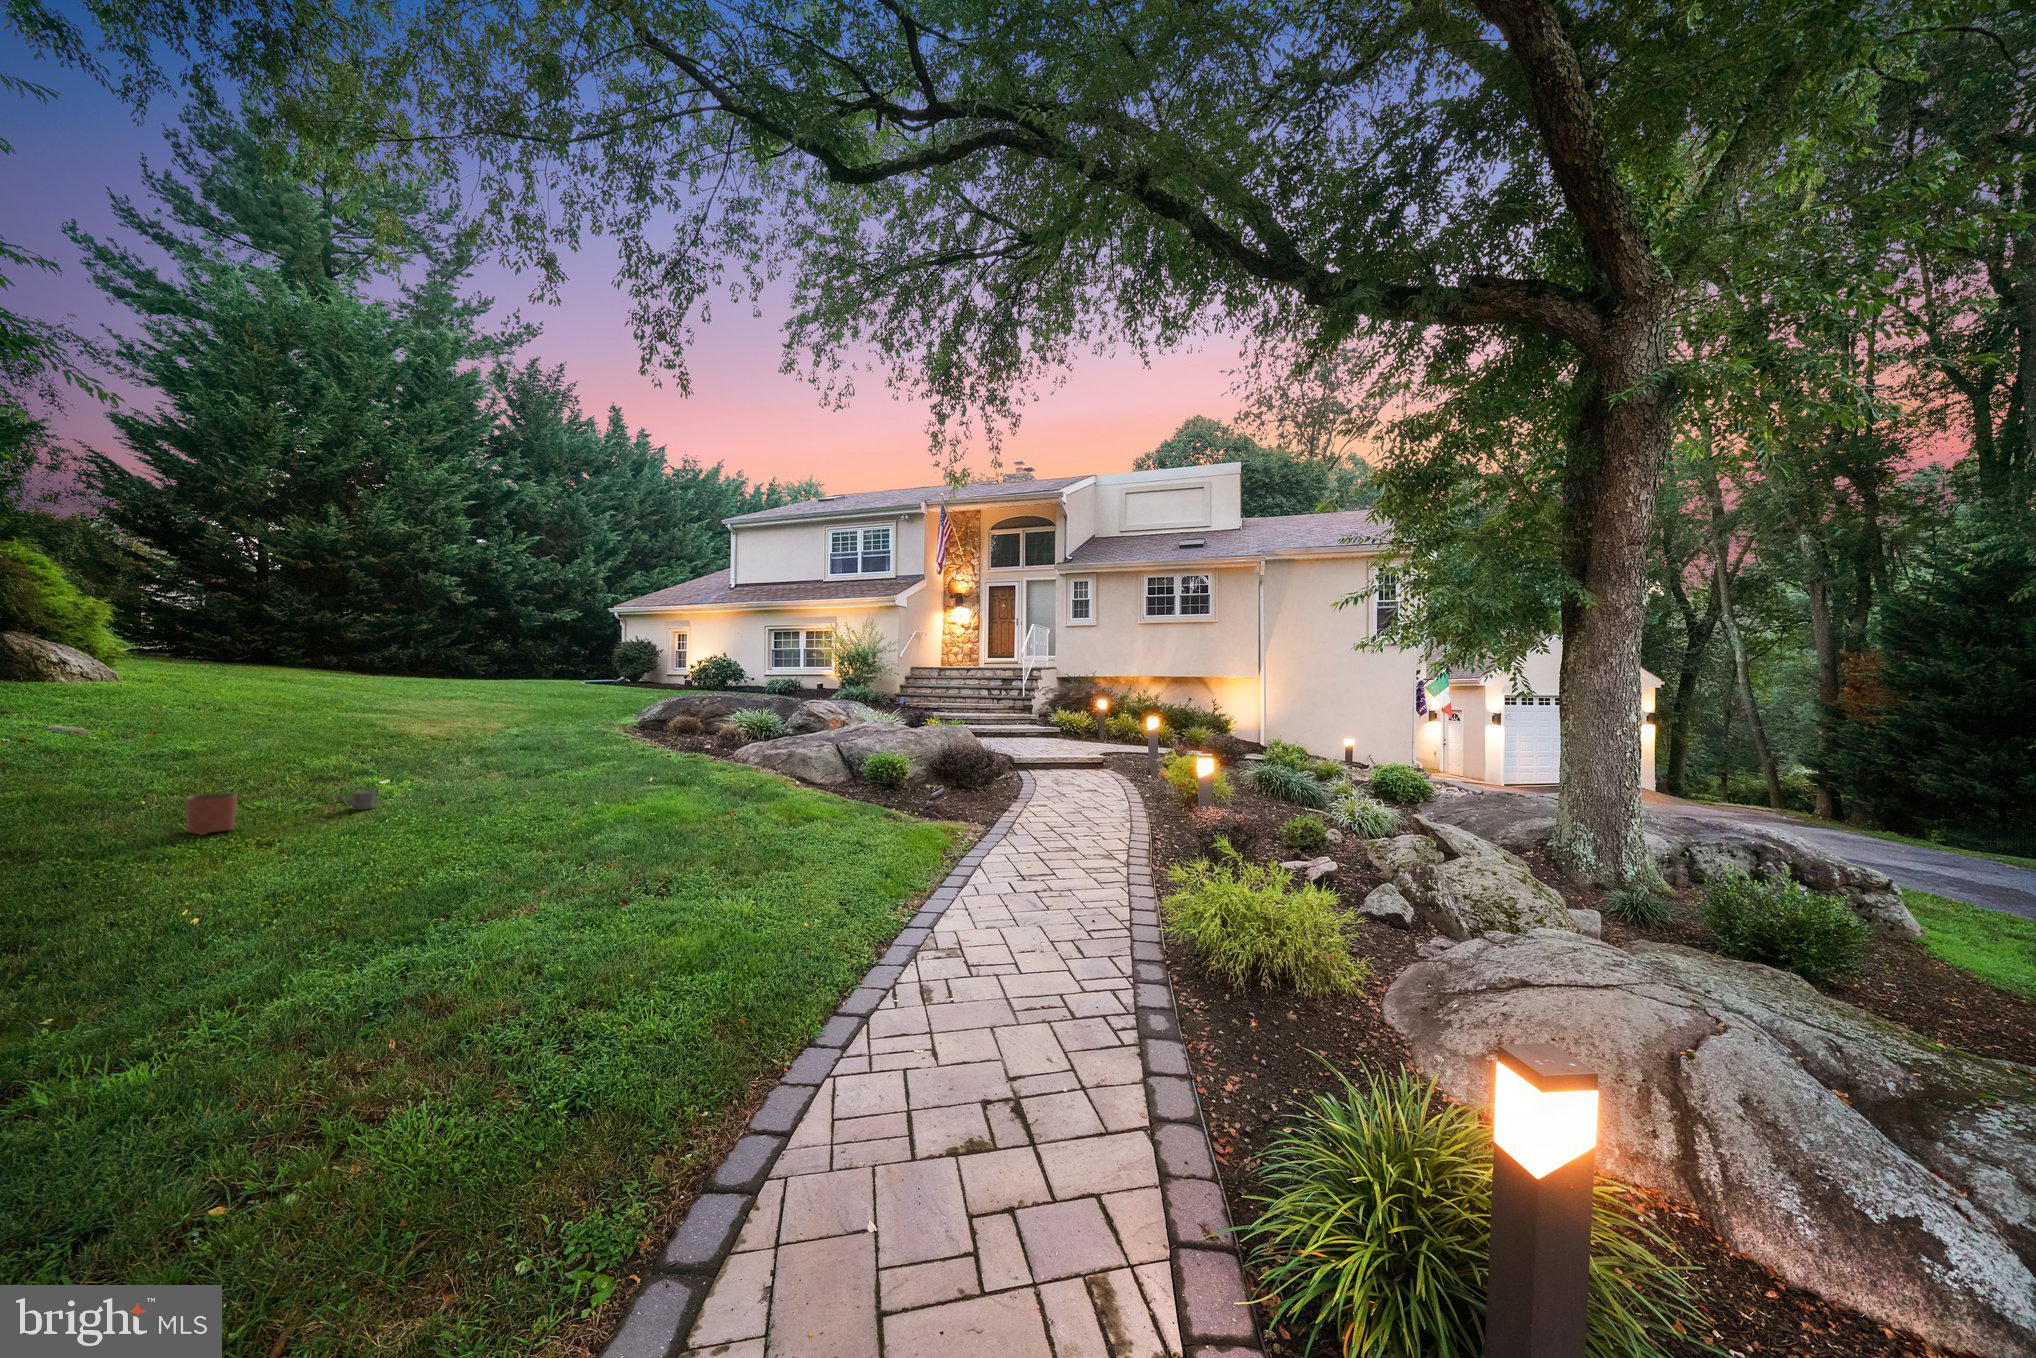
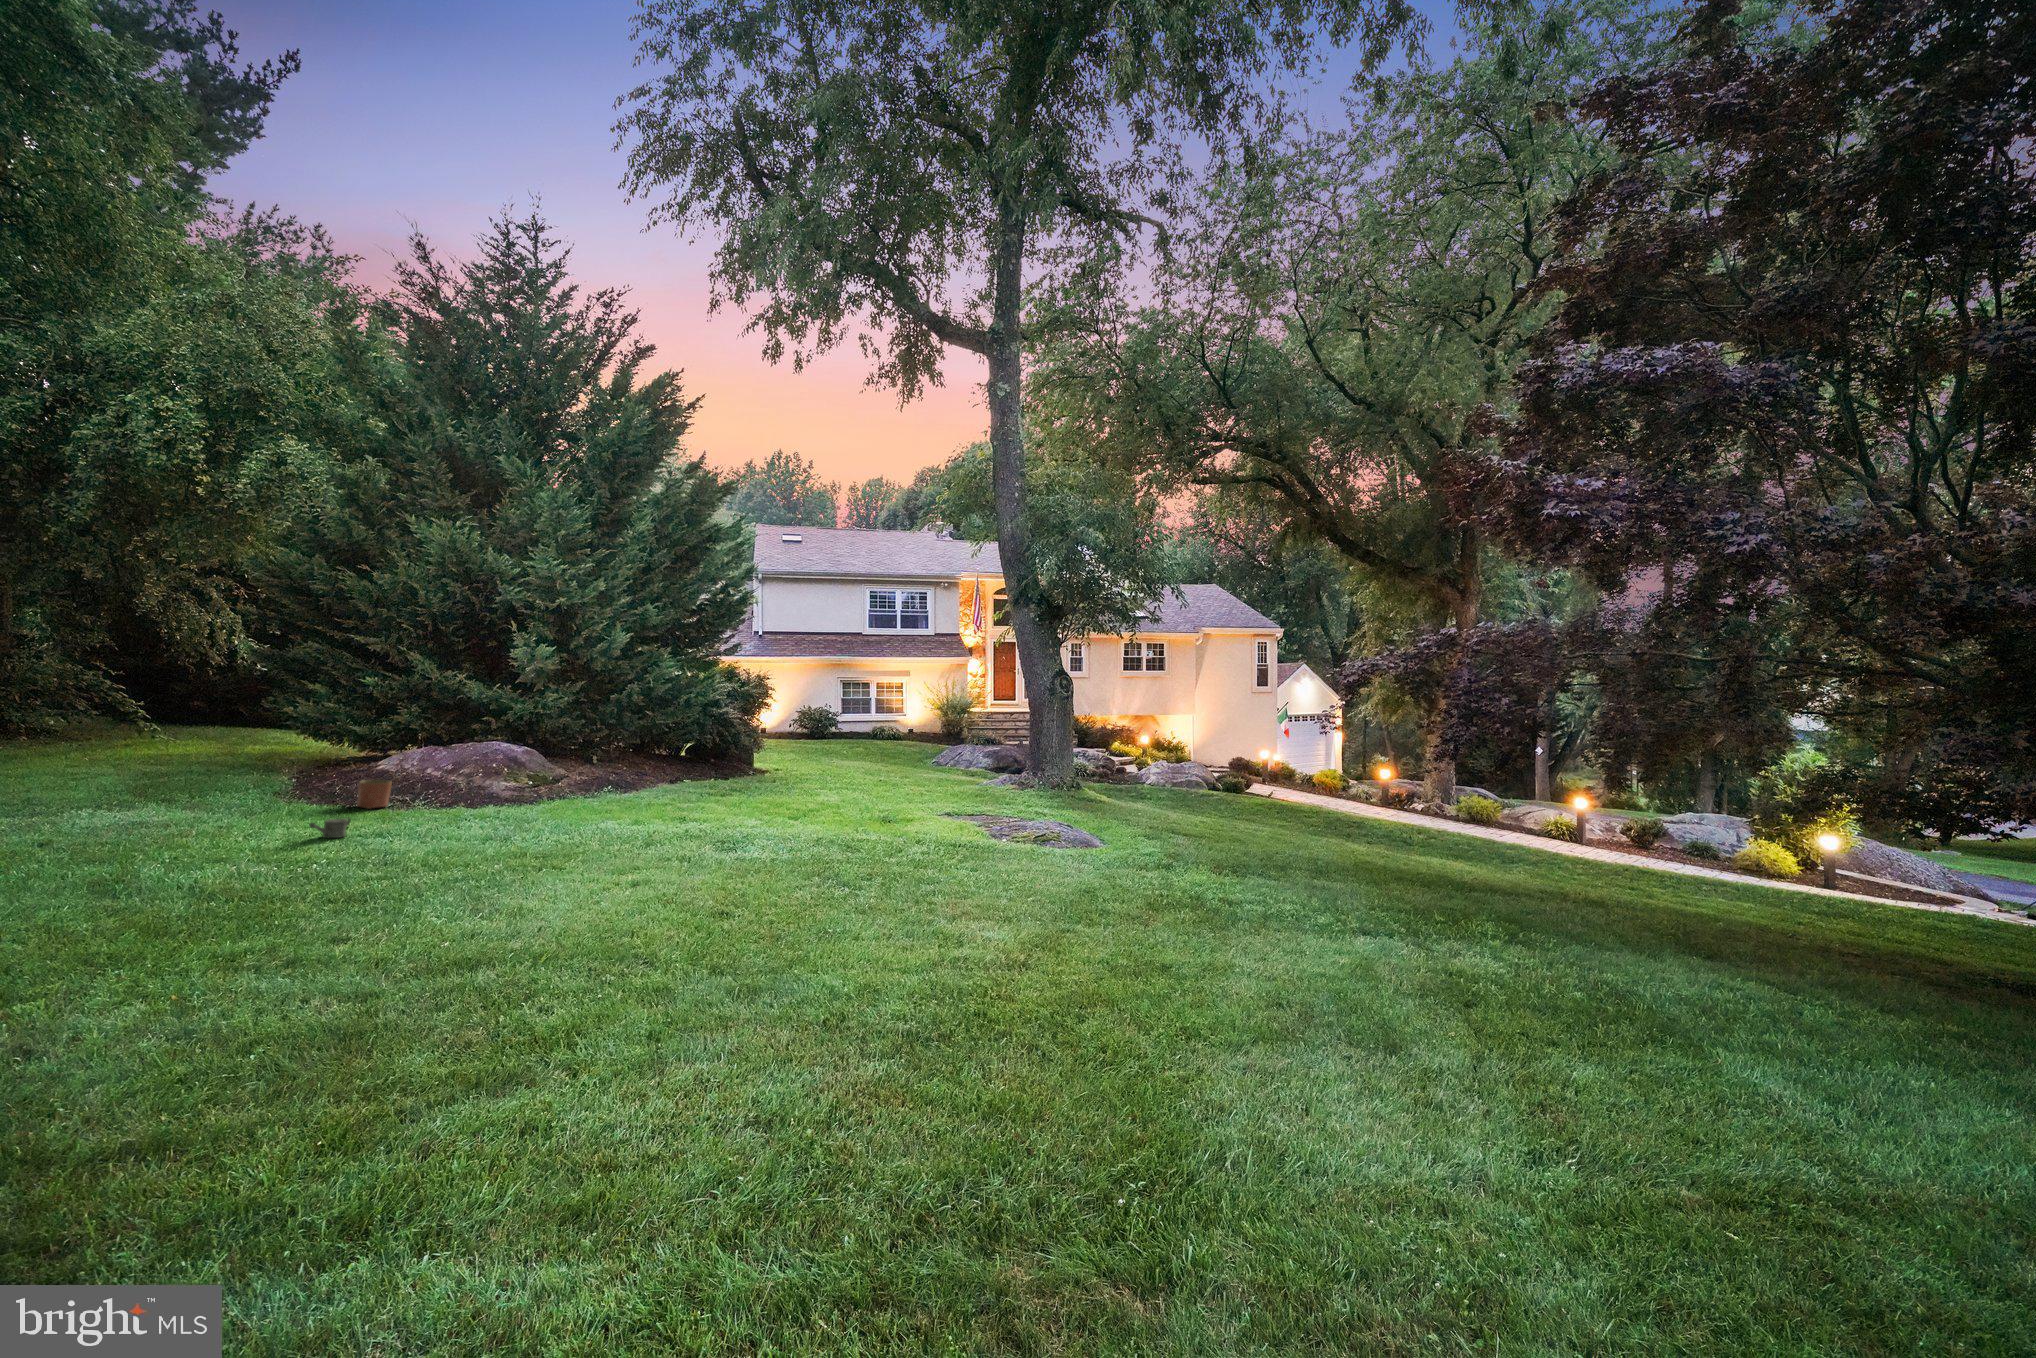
planter: present [186,793,237,835] -> present [357,780,392,809]

